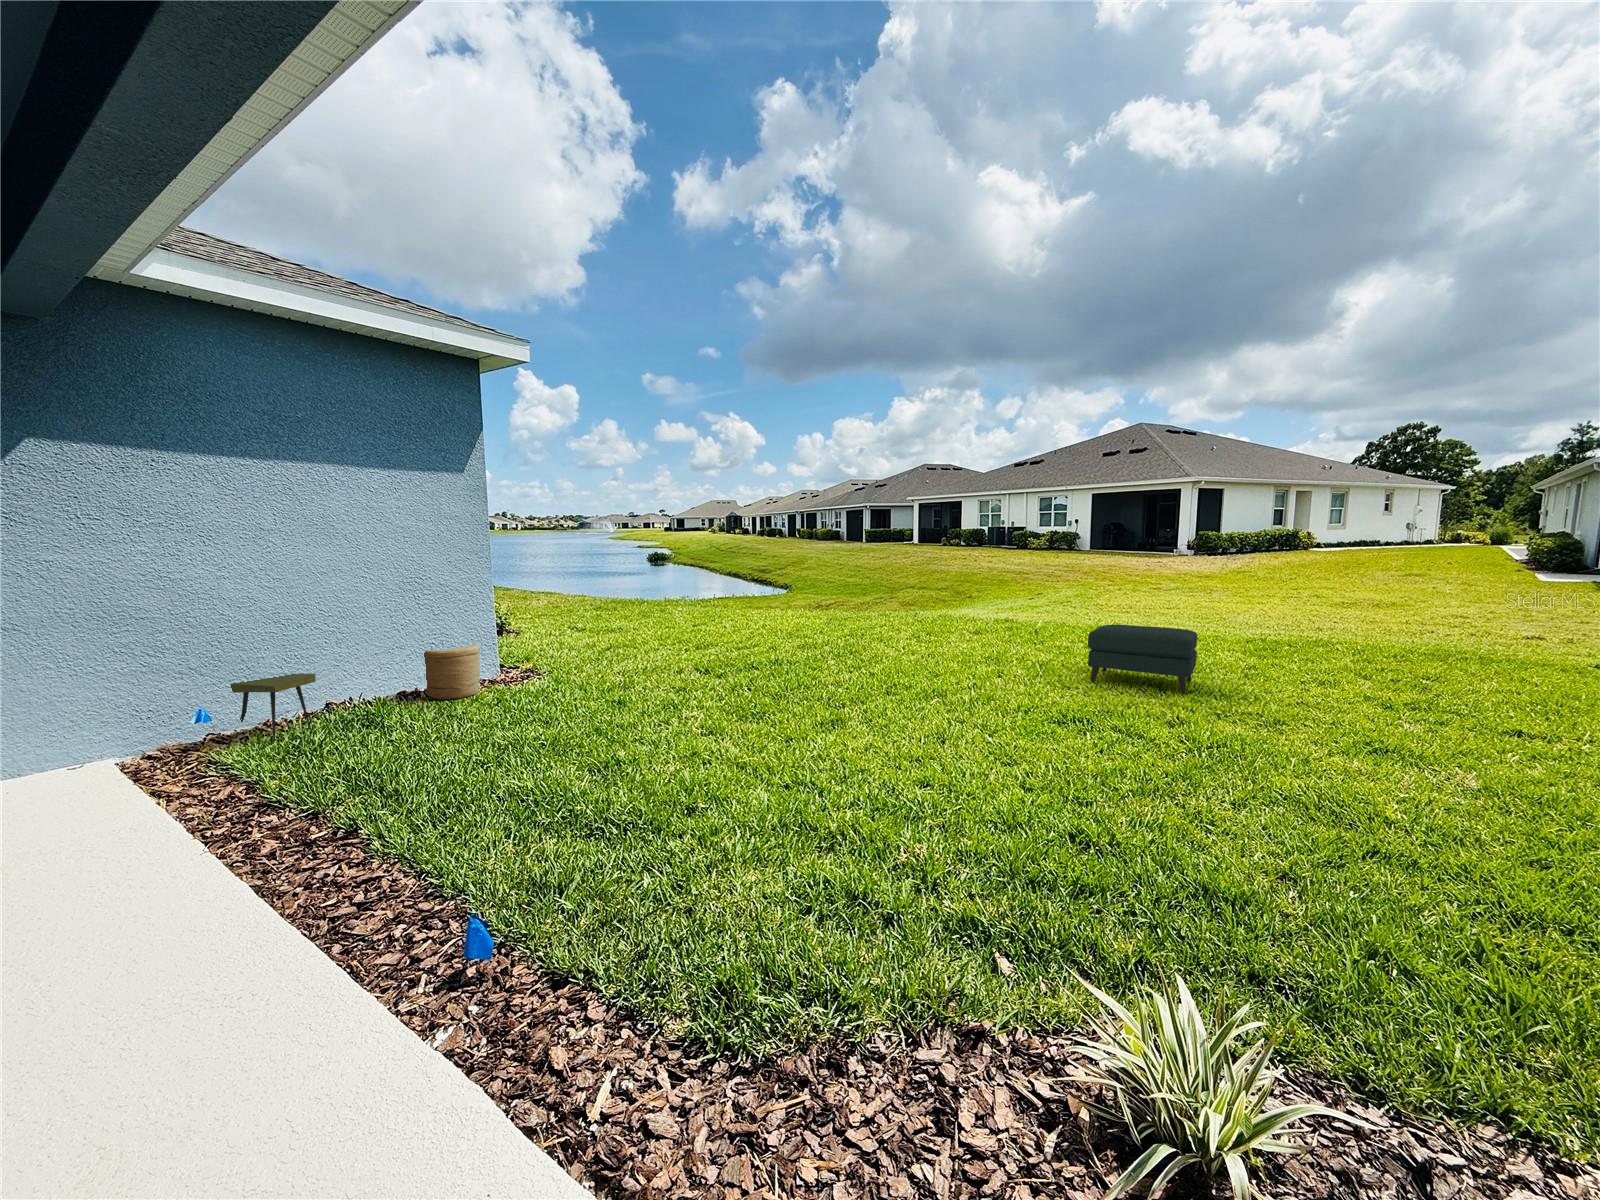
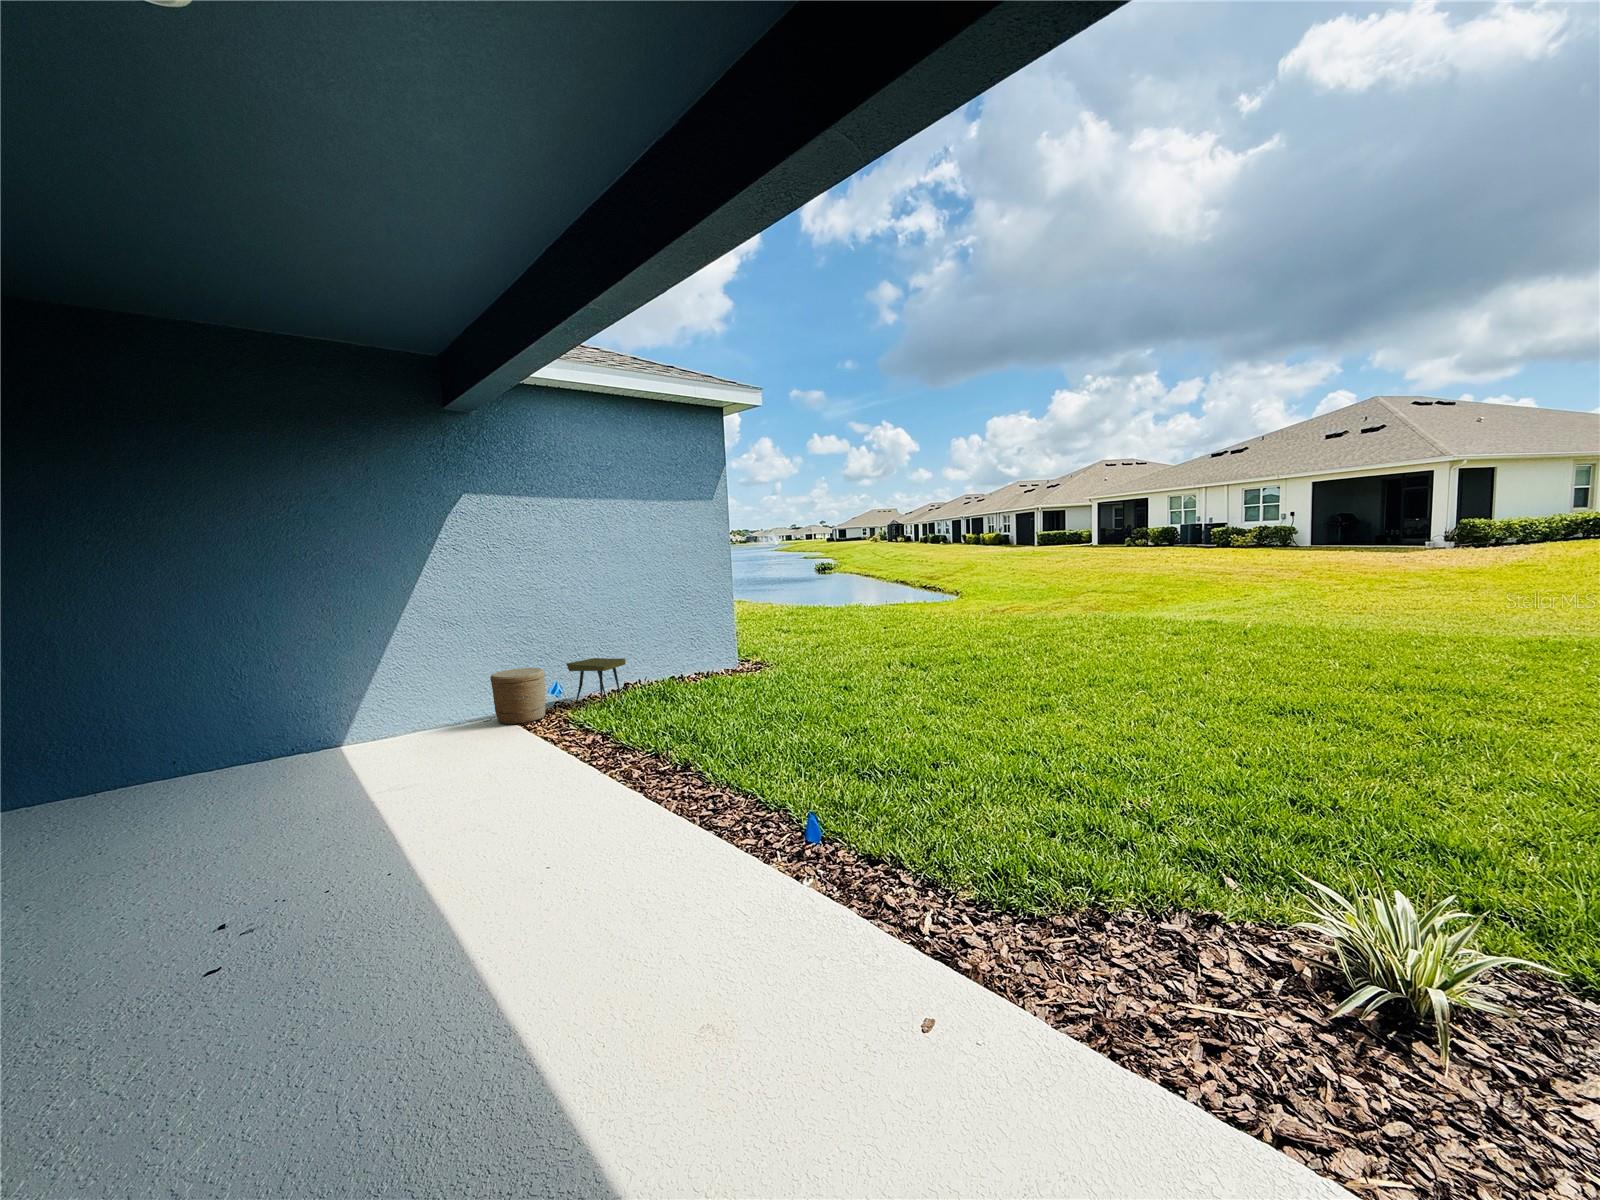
ottoman: present [1088,624,1197,694] -> none [1307,621,1444,691]
woven basket: present [424,643,480,700] -> present [490,668,546,725]

